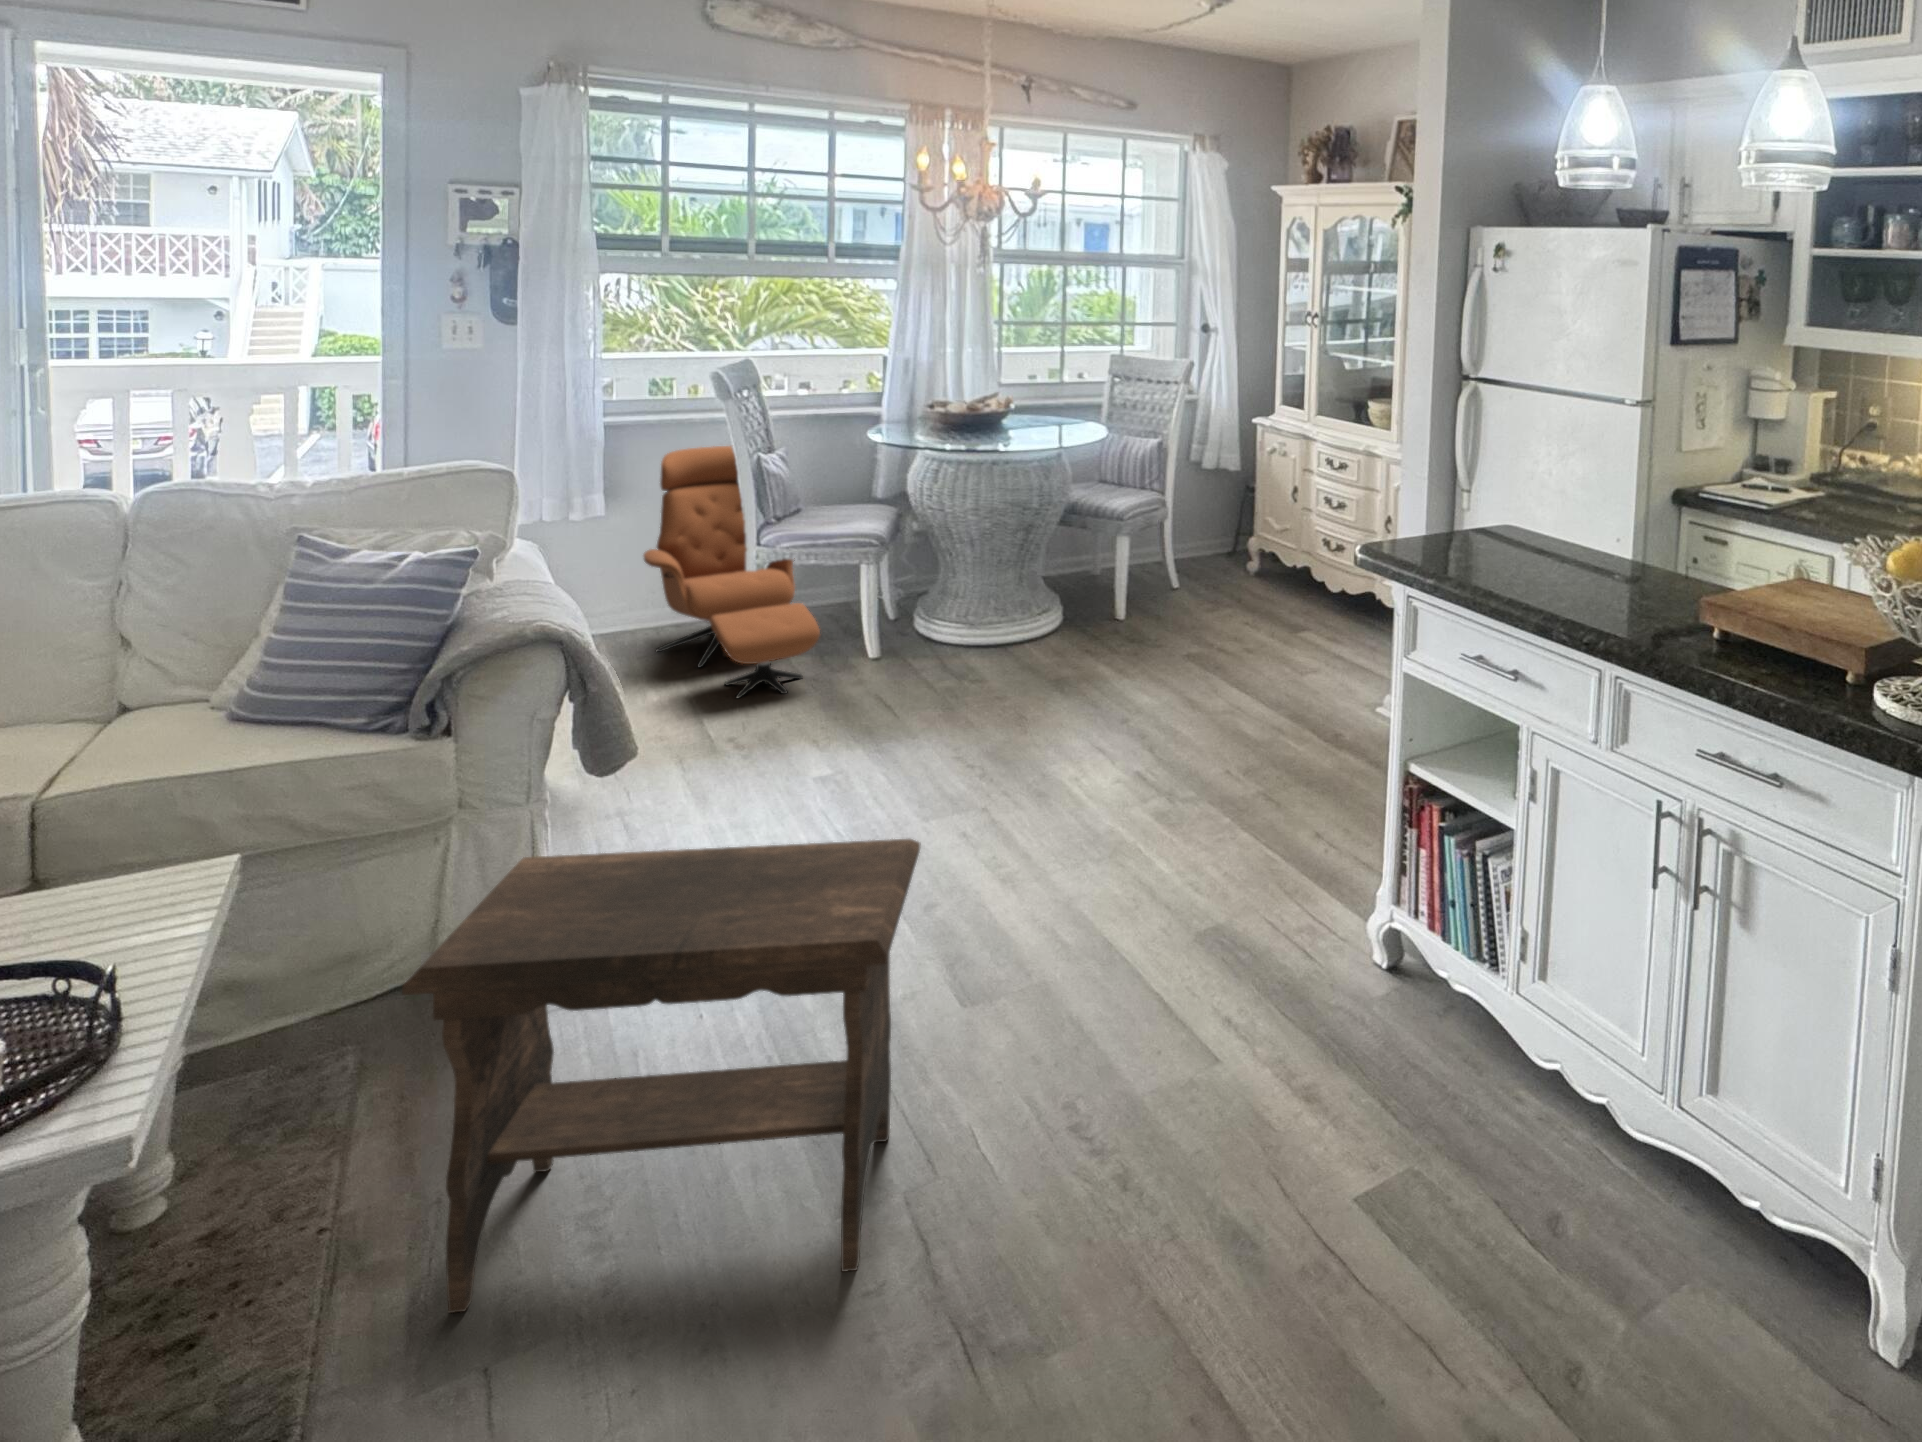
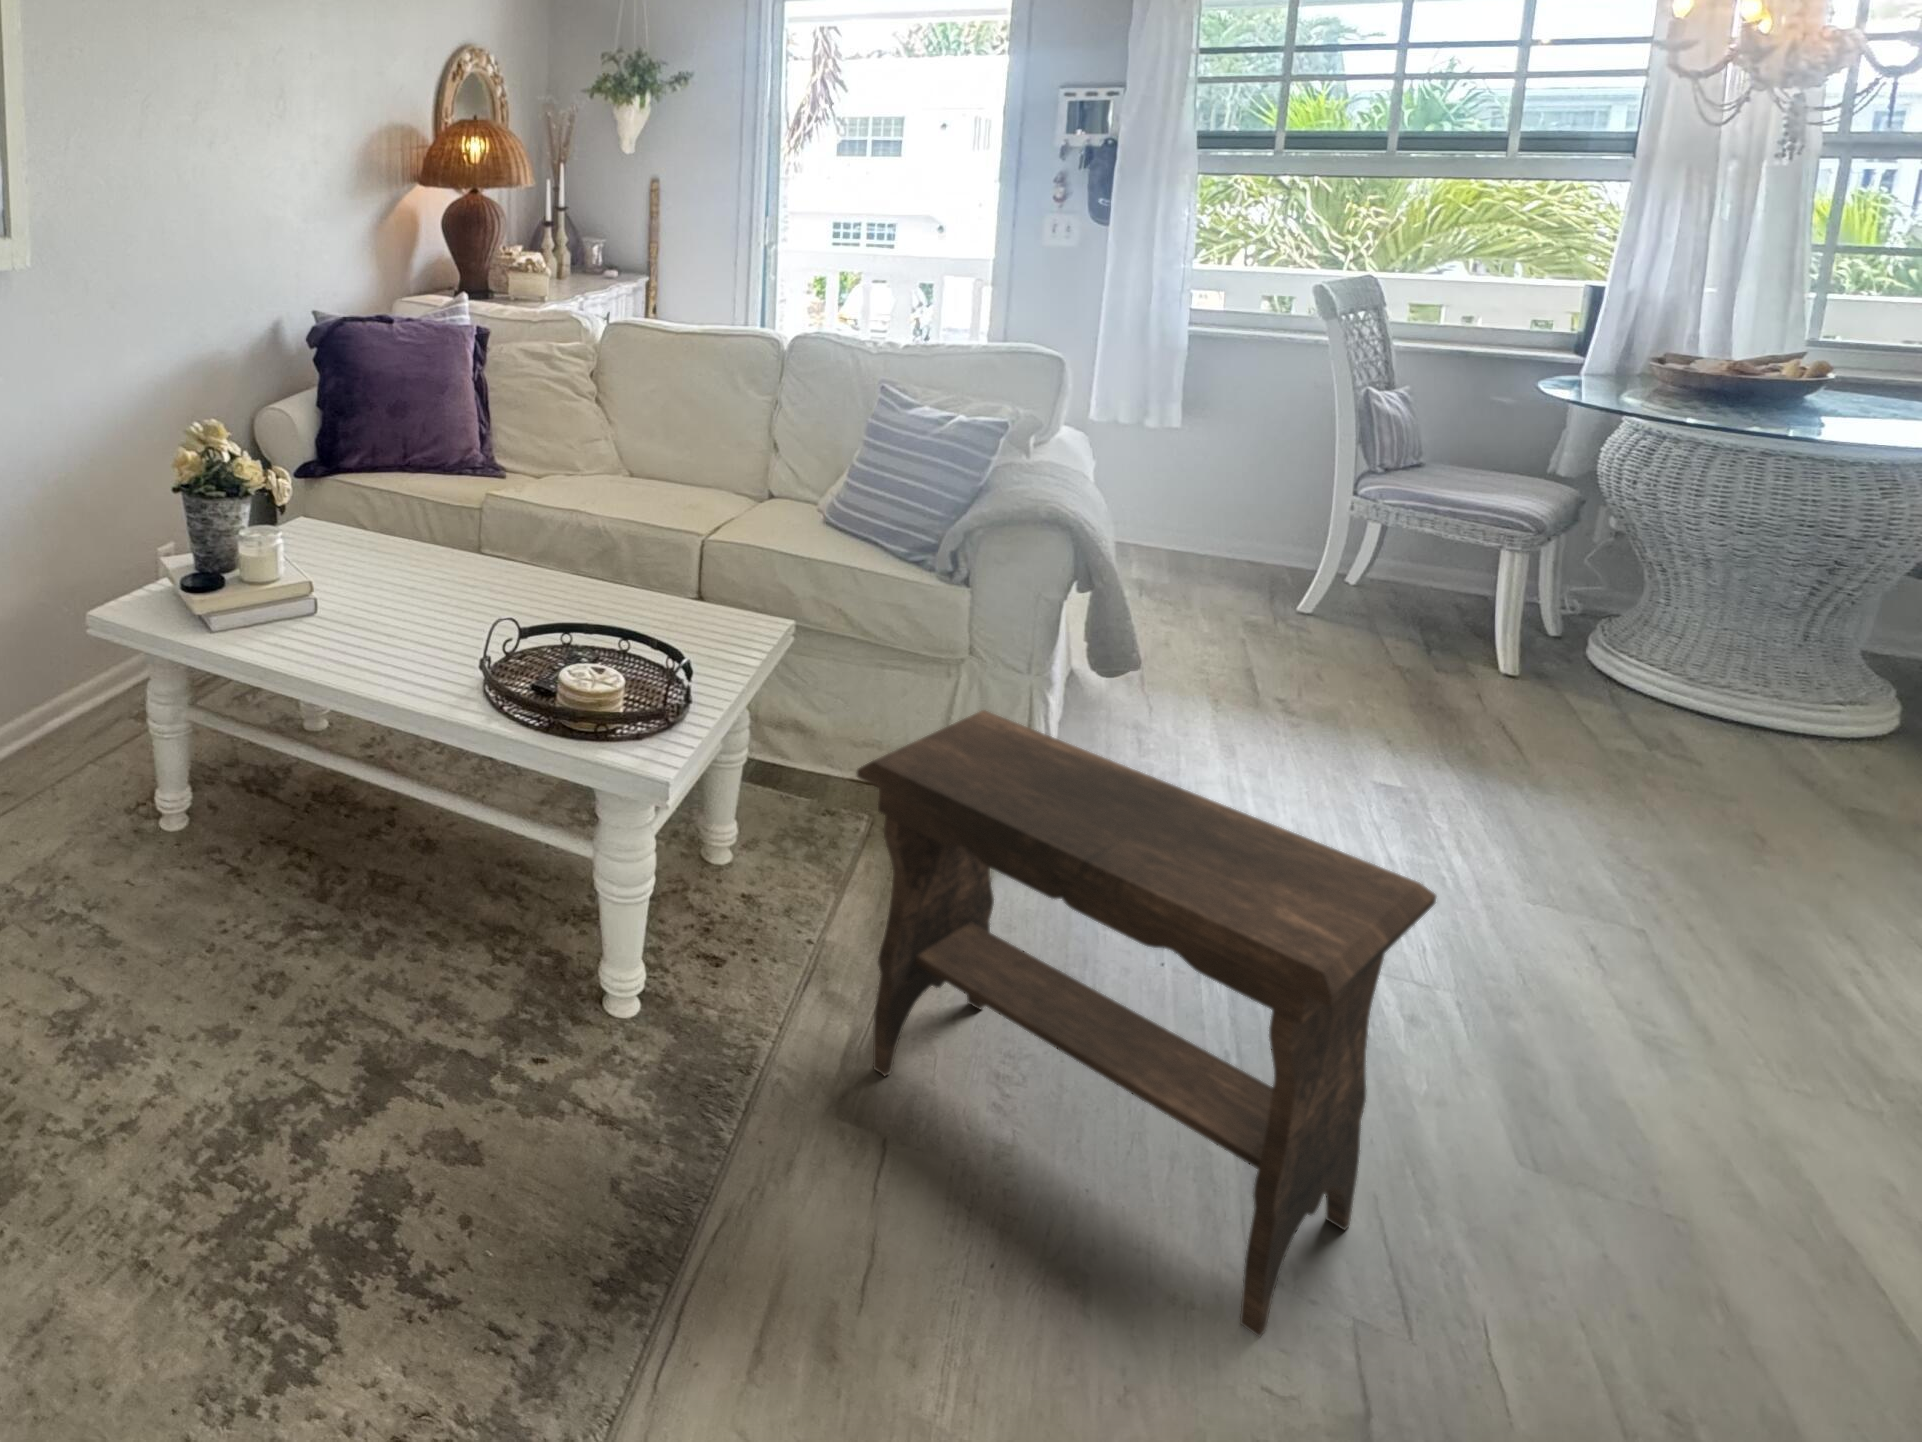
armchair: present [644,446,820,698] -> none [1217,371,1422,674]

